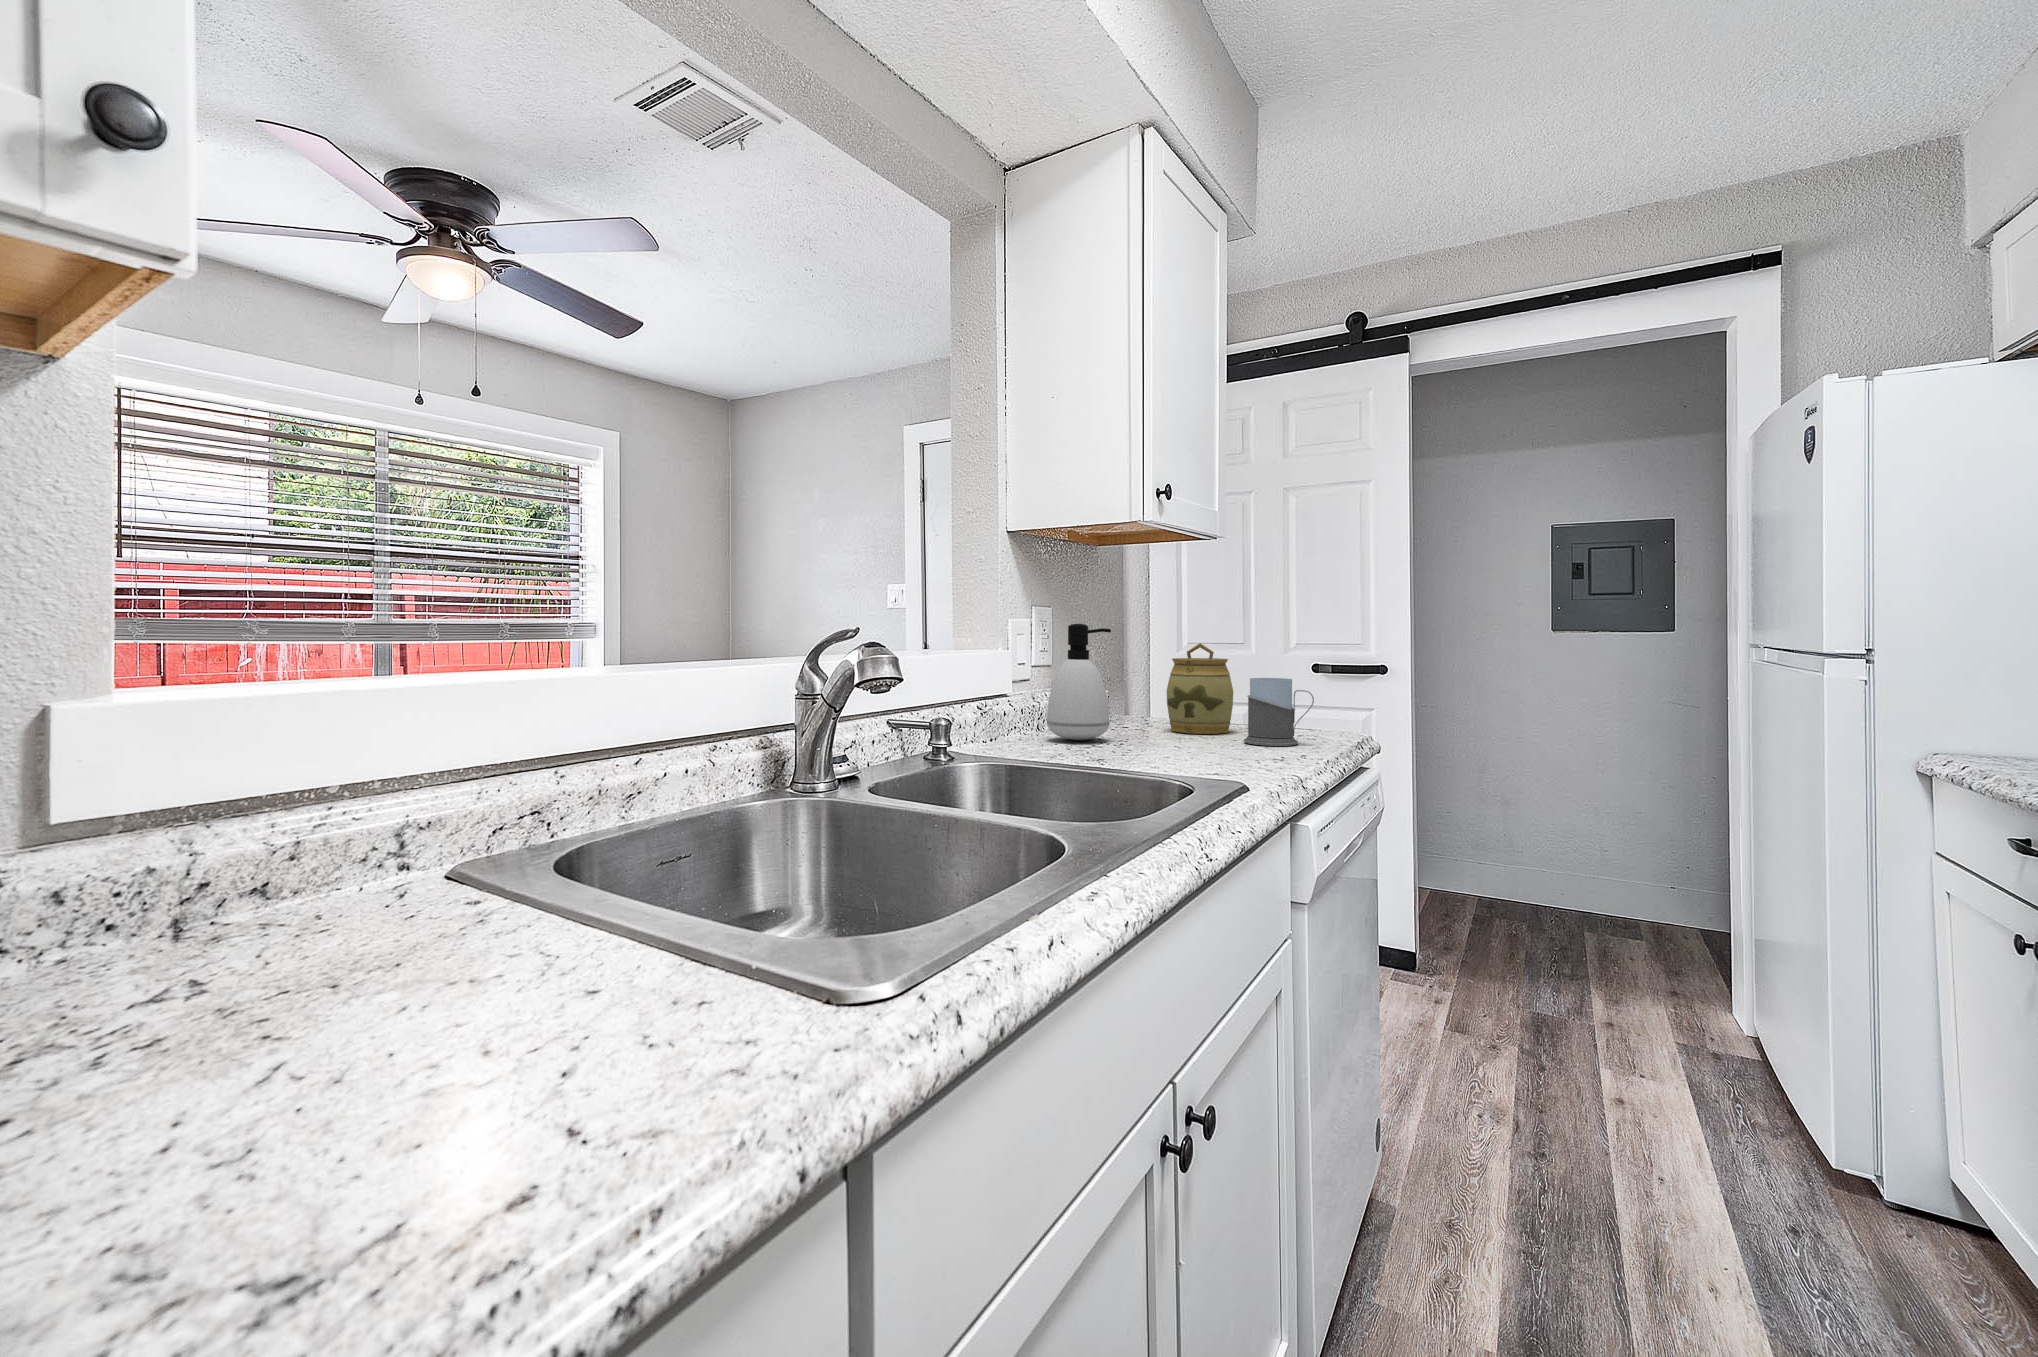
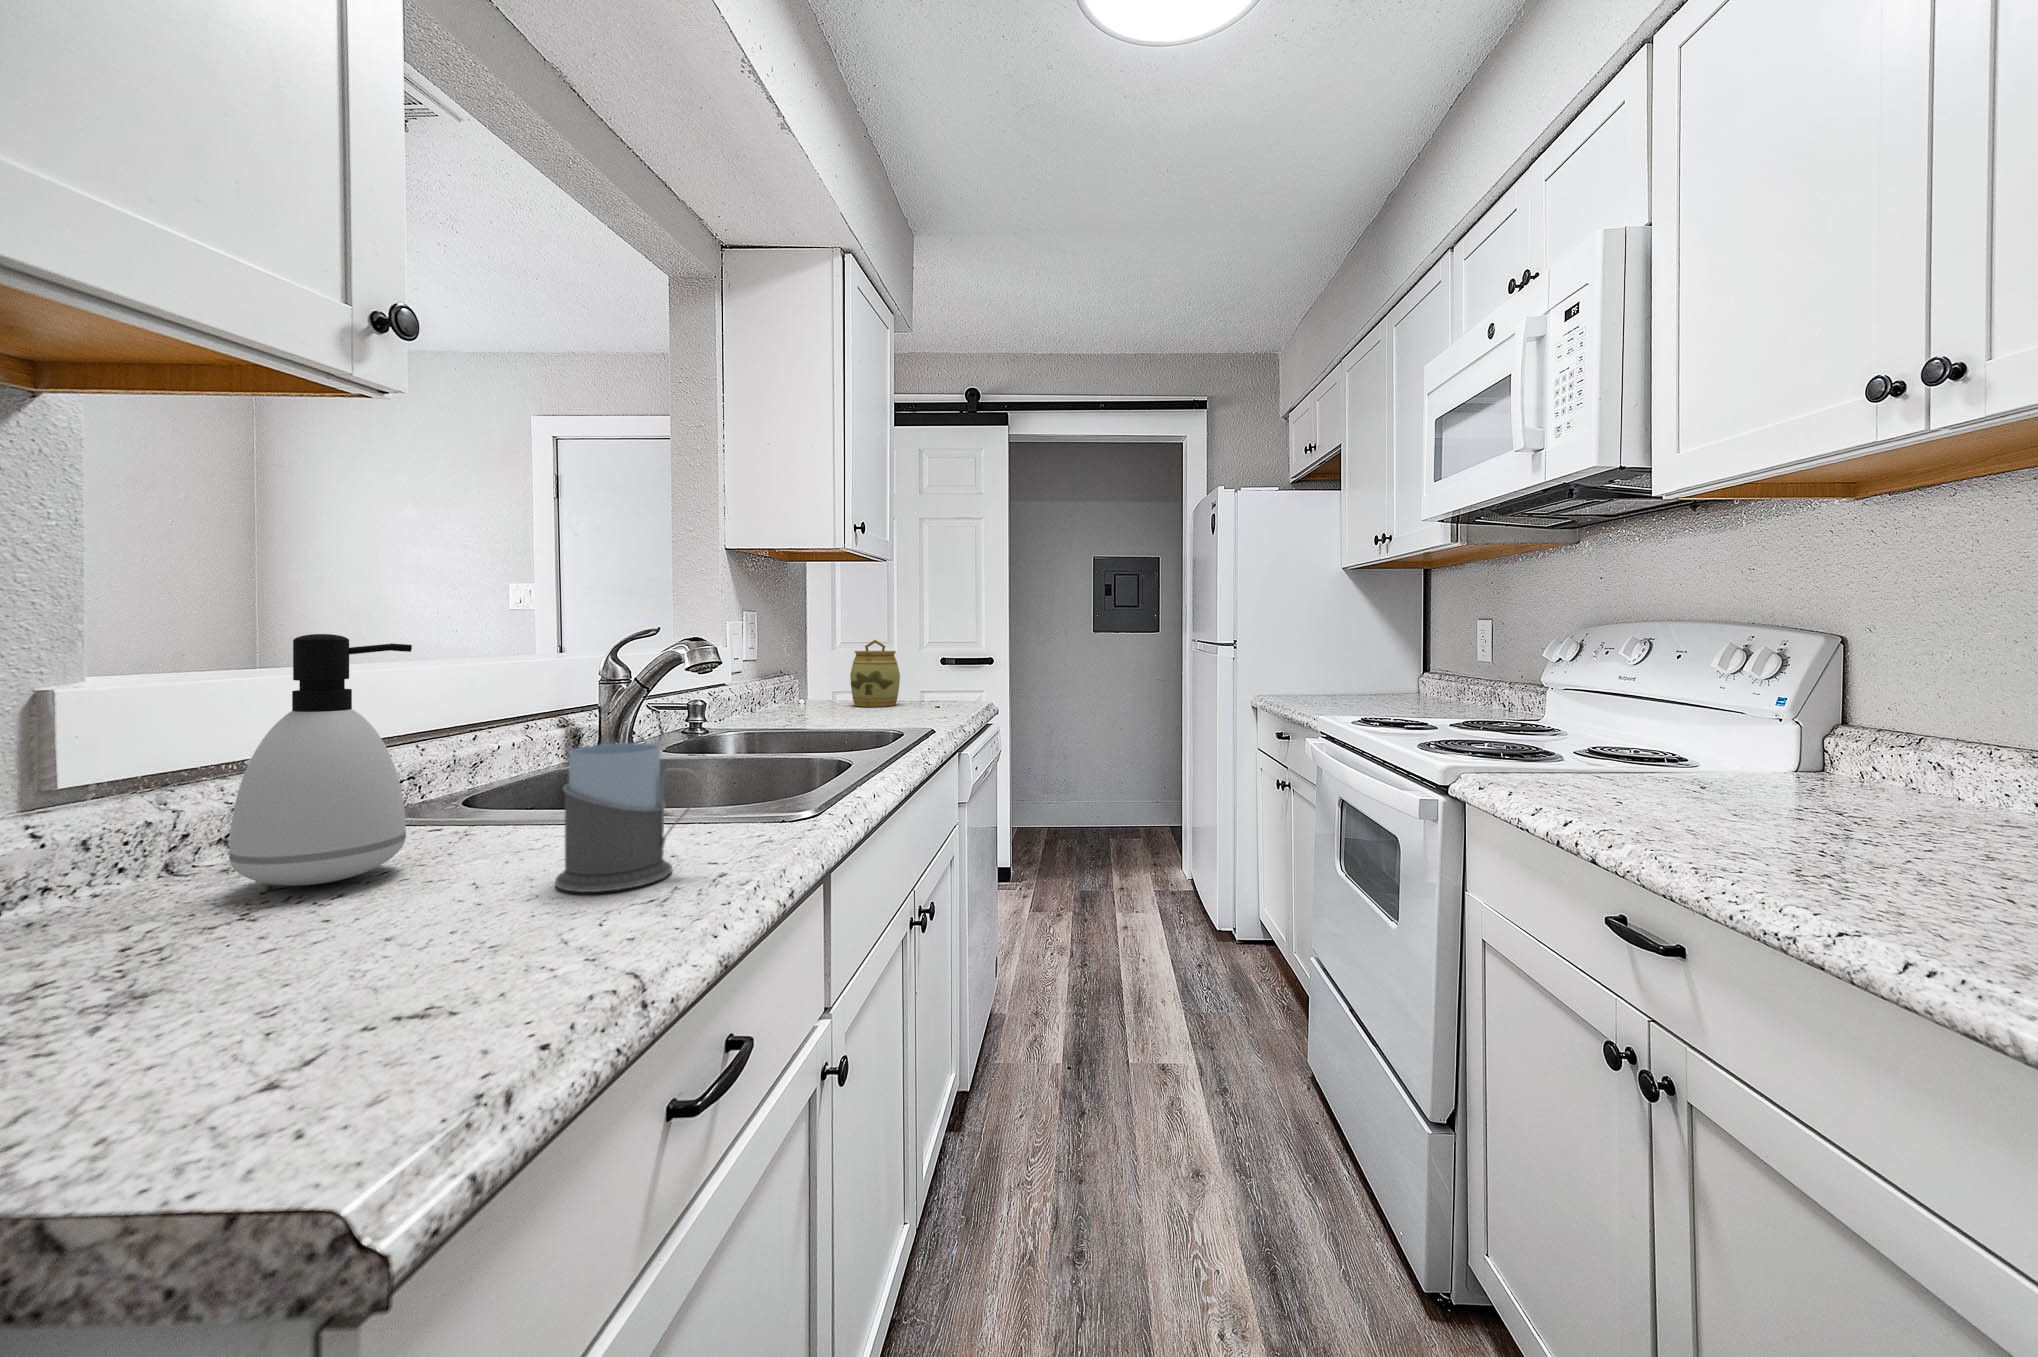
soap dispenser: present [1047,624,1111,740] -> present [229,634,412,885]
mug: present [1244,678,1314,746] -> present [555,743,701,892]

